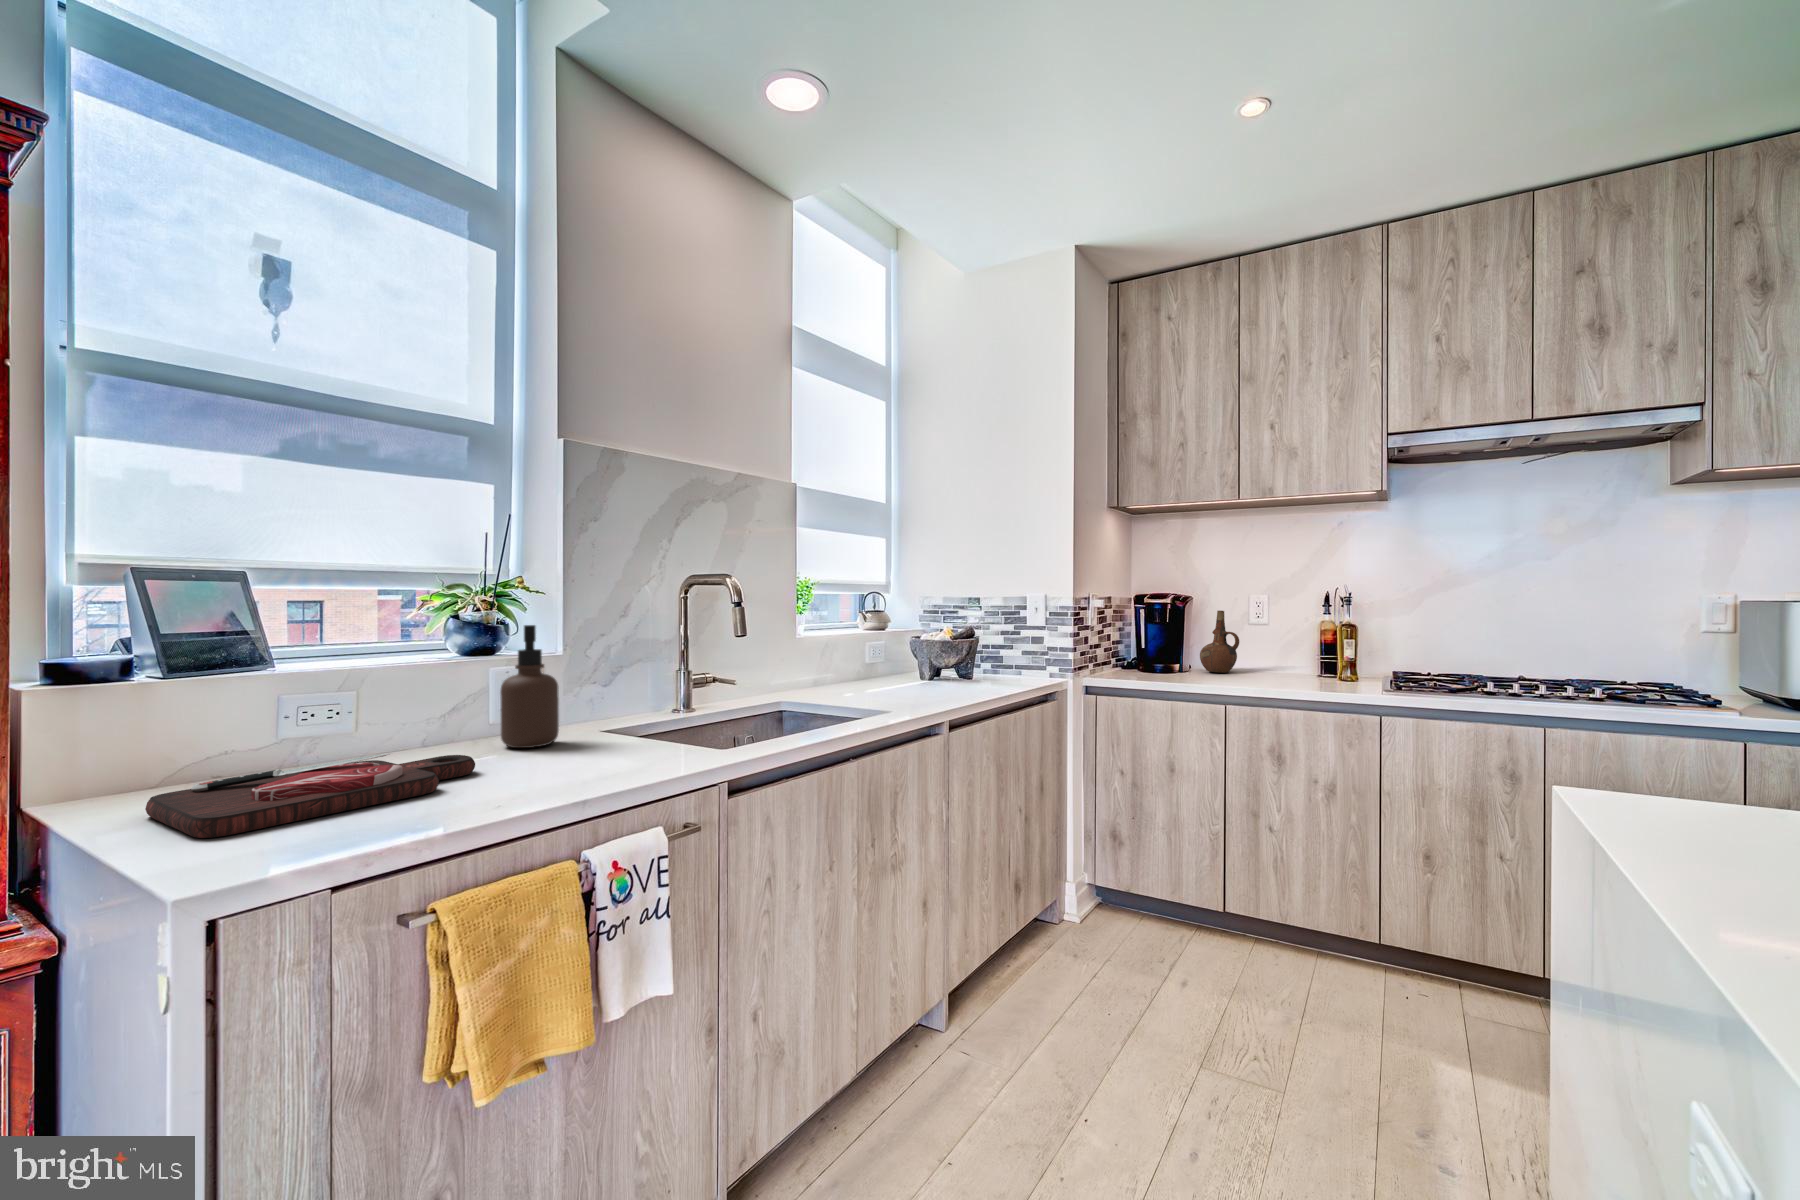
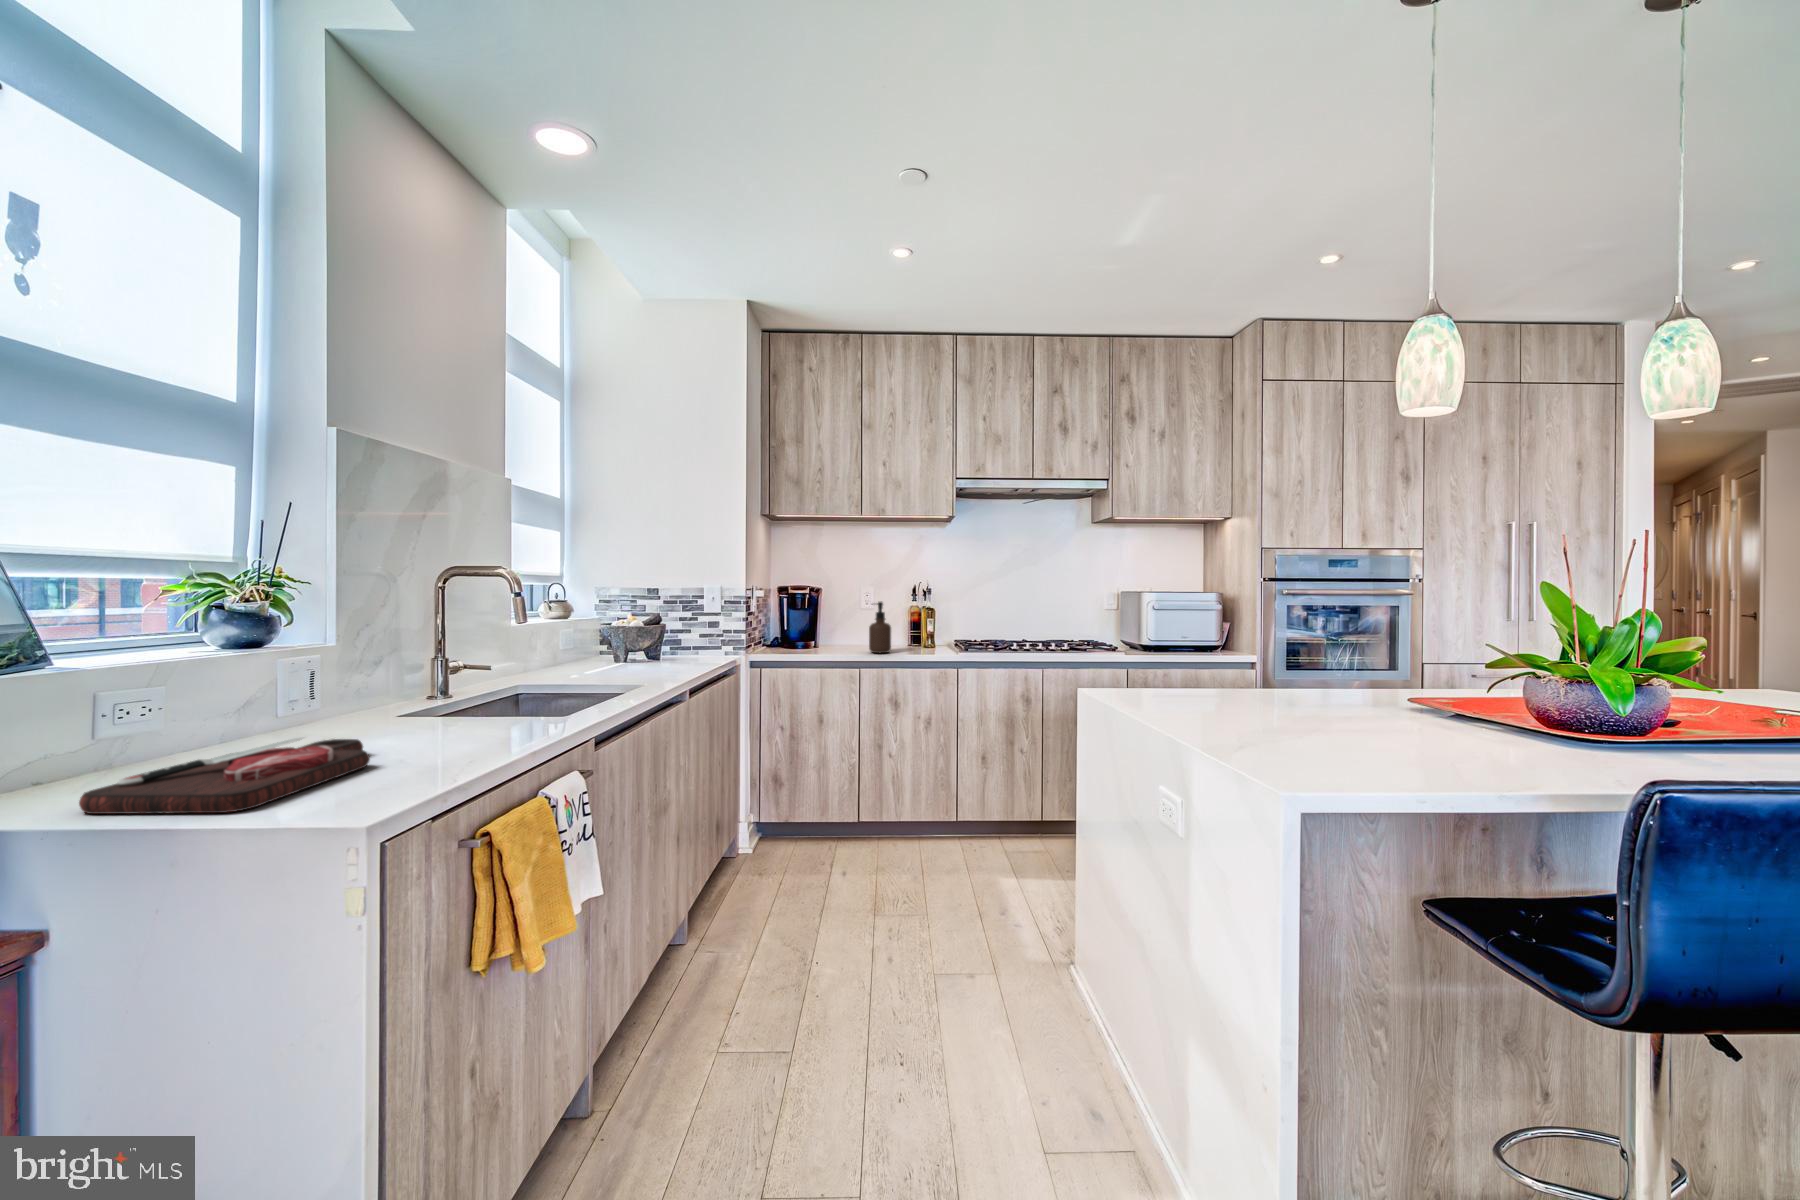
ceramic pitcher: present [1200,611,1239,673] -> none [829,598,858,646]
soap dispenser: present [500,625,559,748] -> present [869,602,891,653]

